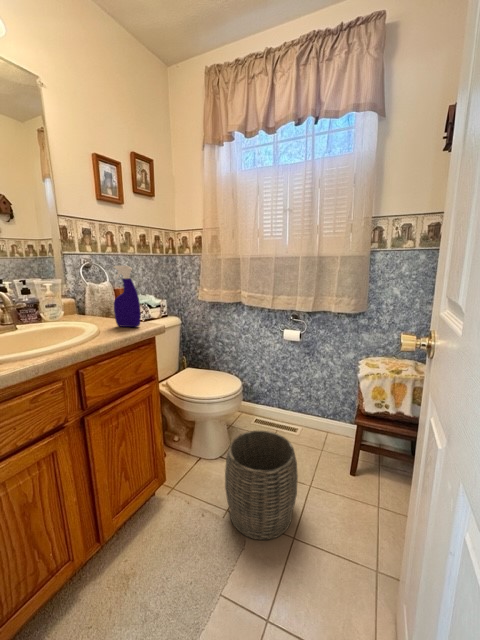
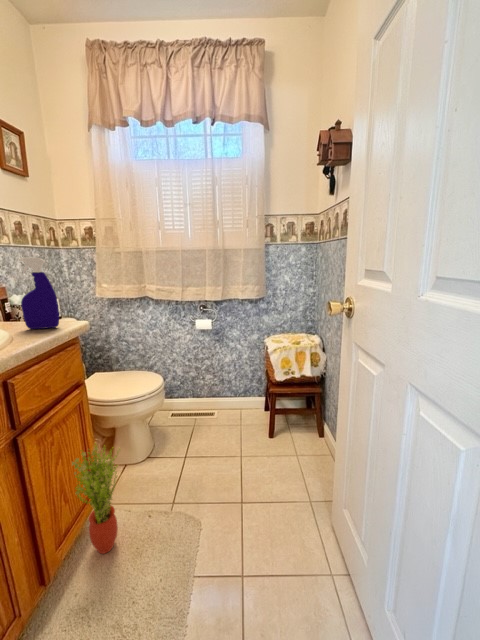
woven basket: present [225,431,298,540] -> none [166,415,236,515]
potted plant: none [130,435,179,539] -> present [72,443,120,554]

